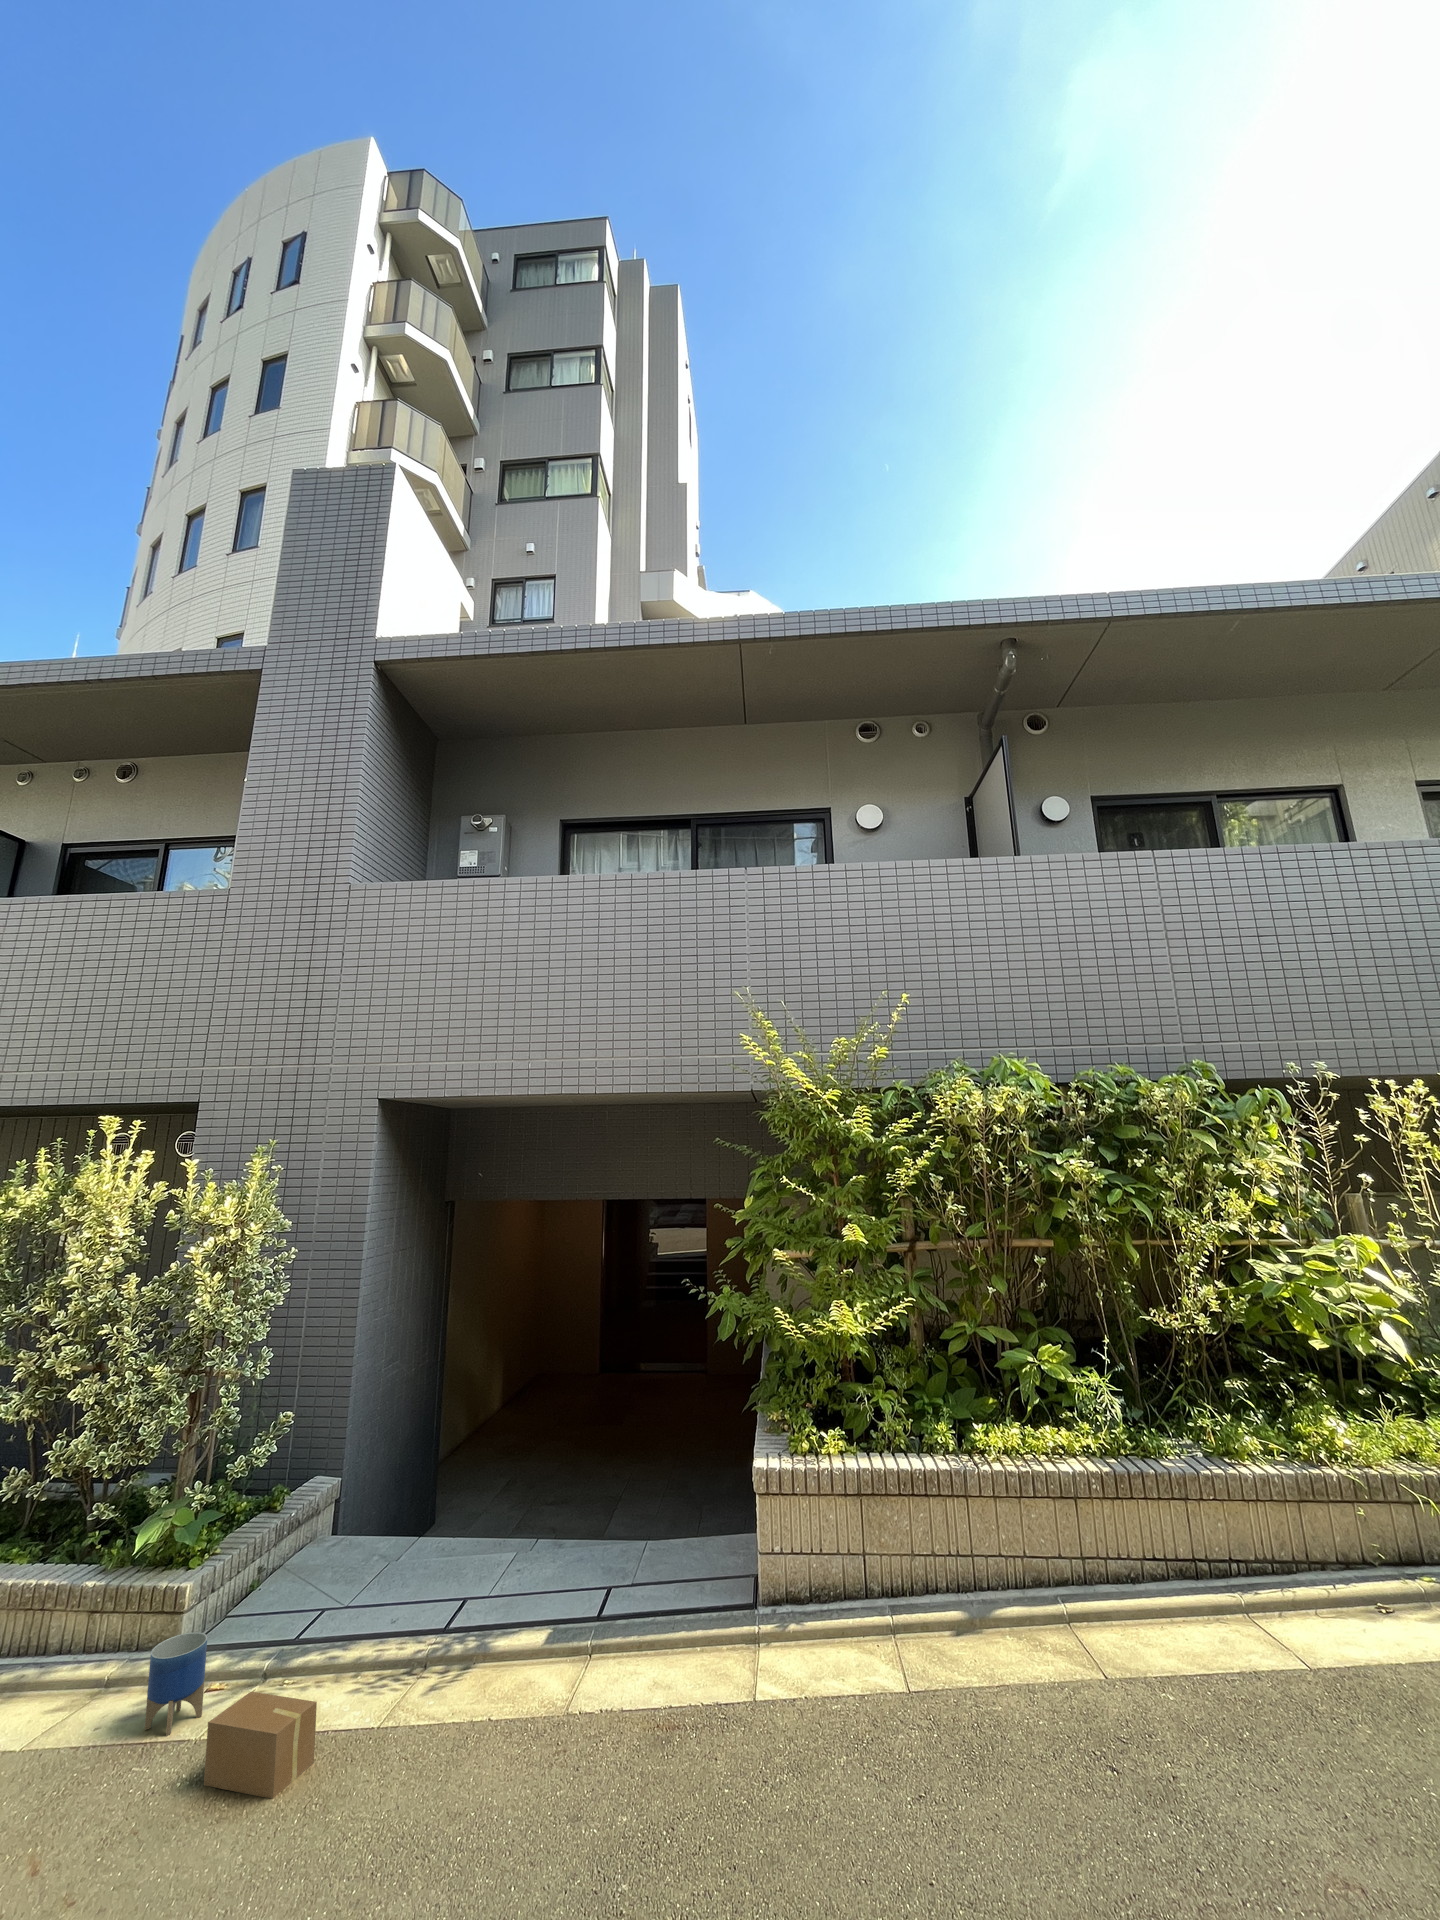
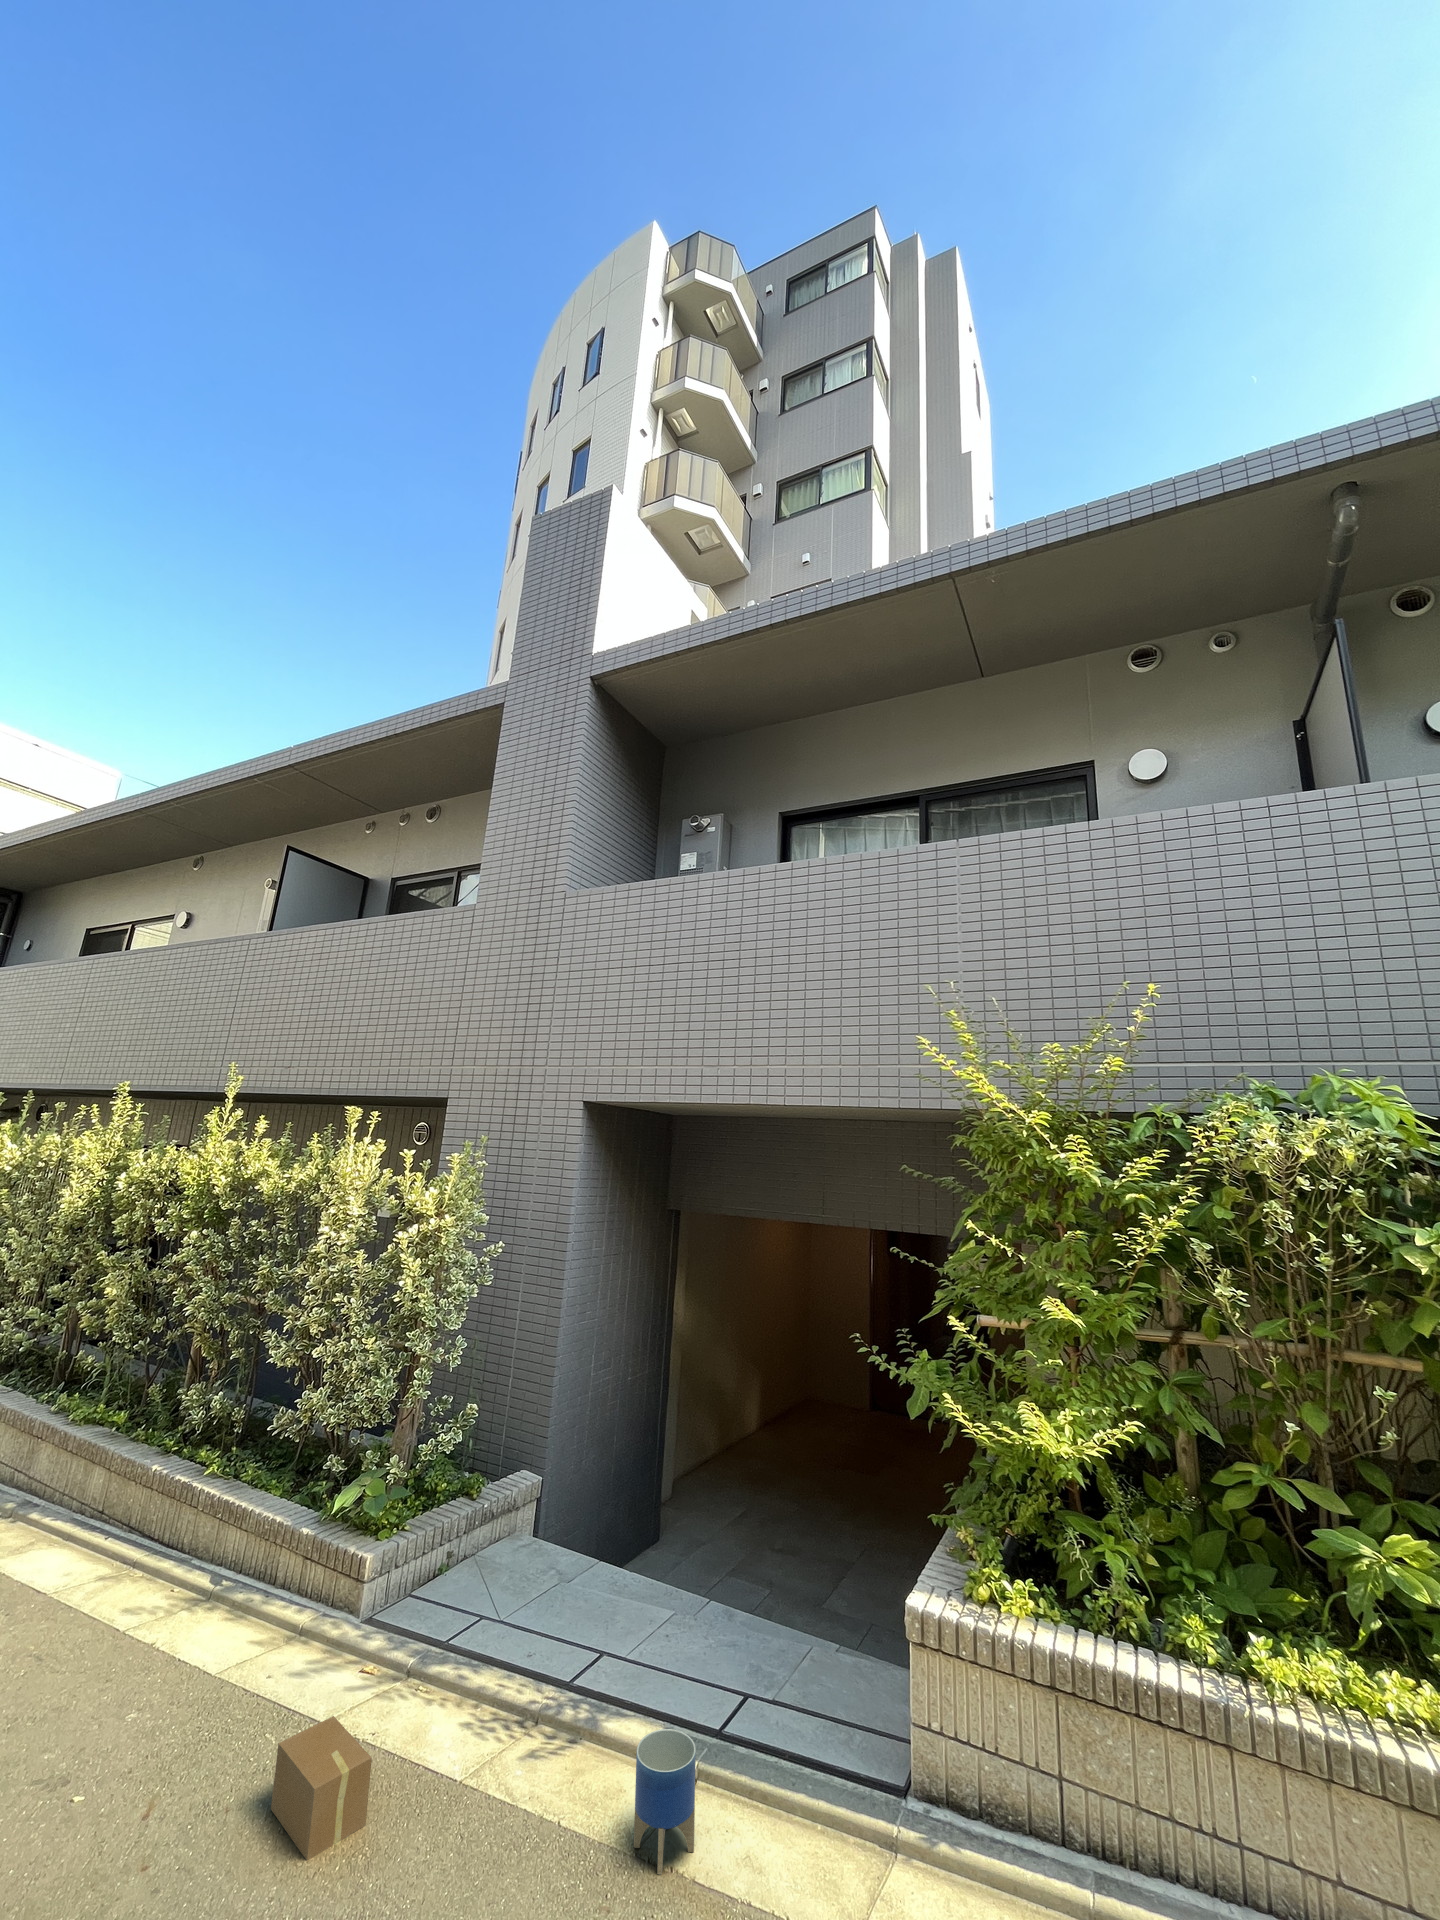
planter: present [145,1632,207,1736] -> present [634,1729,696,1875]

